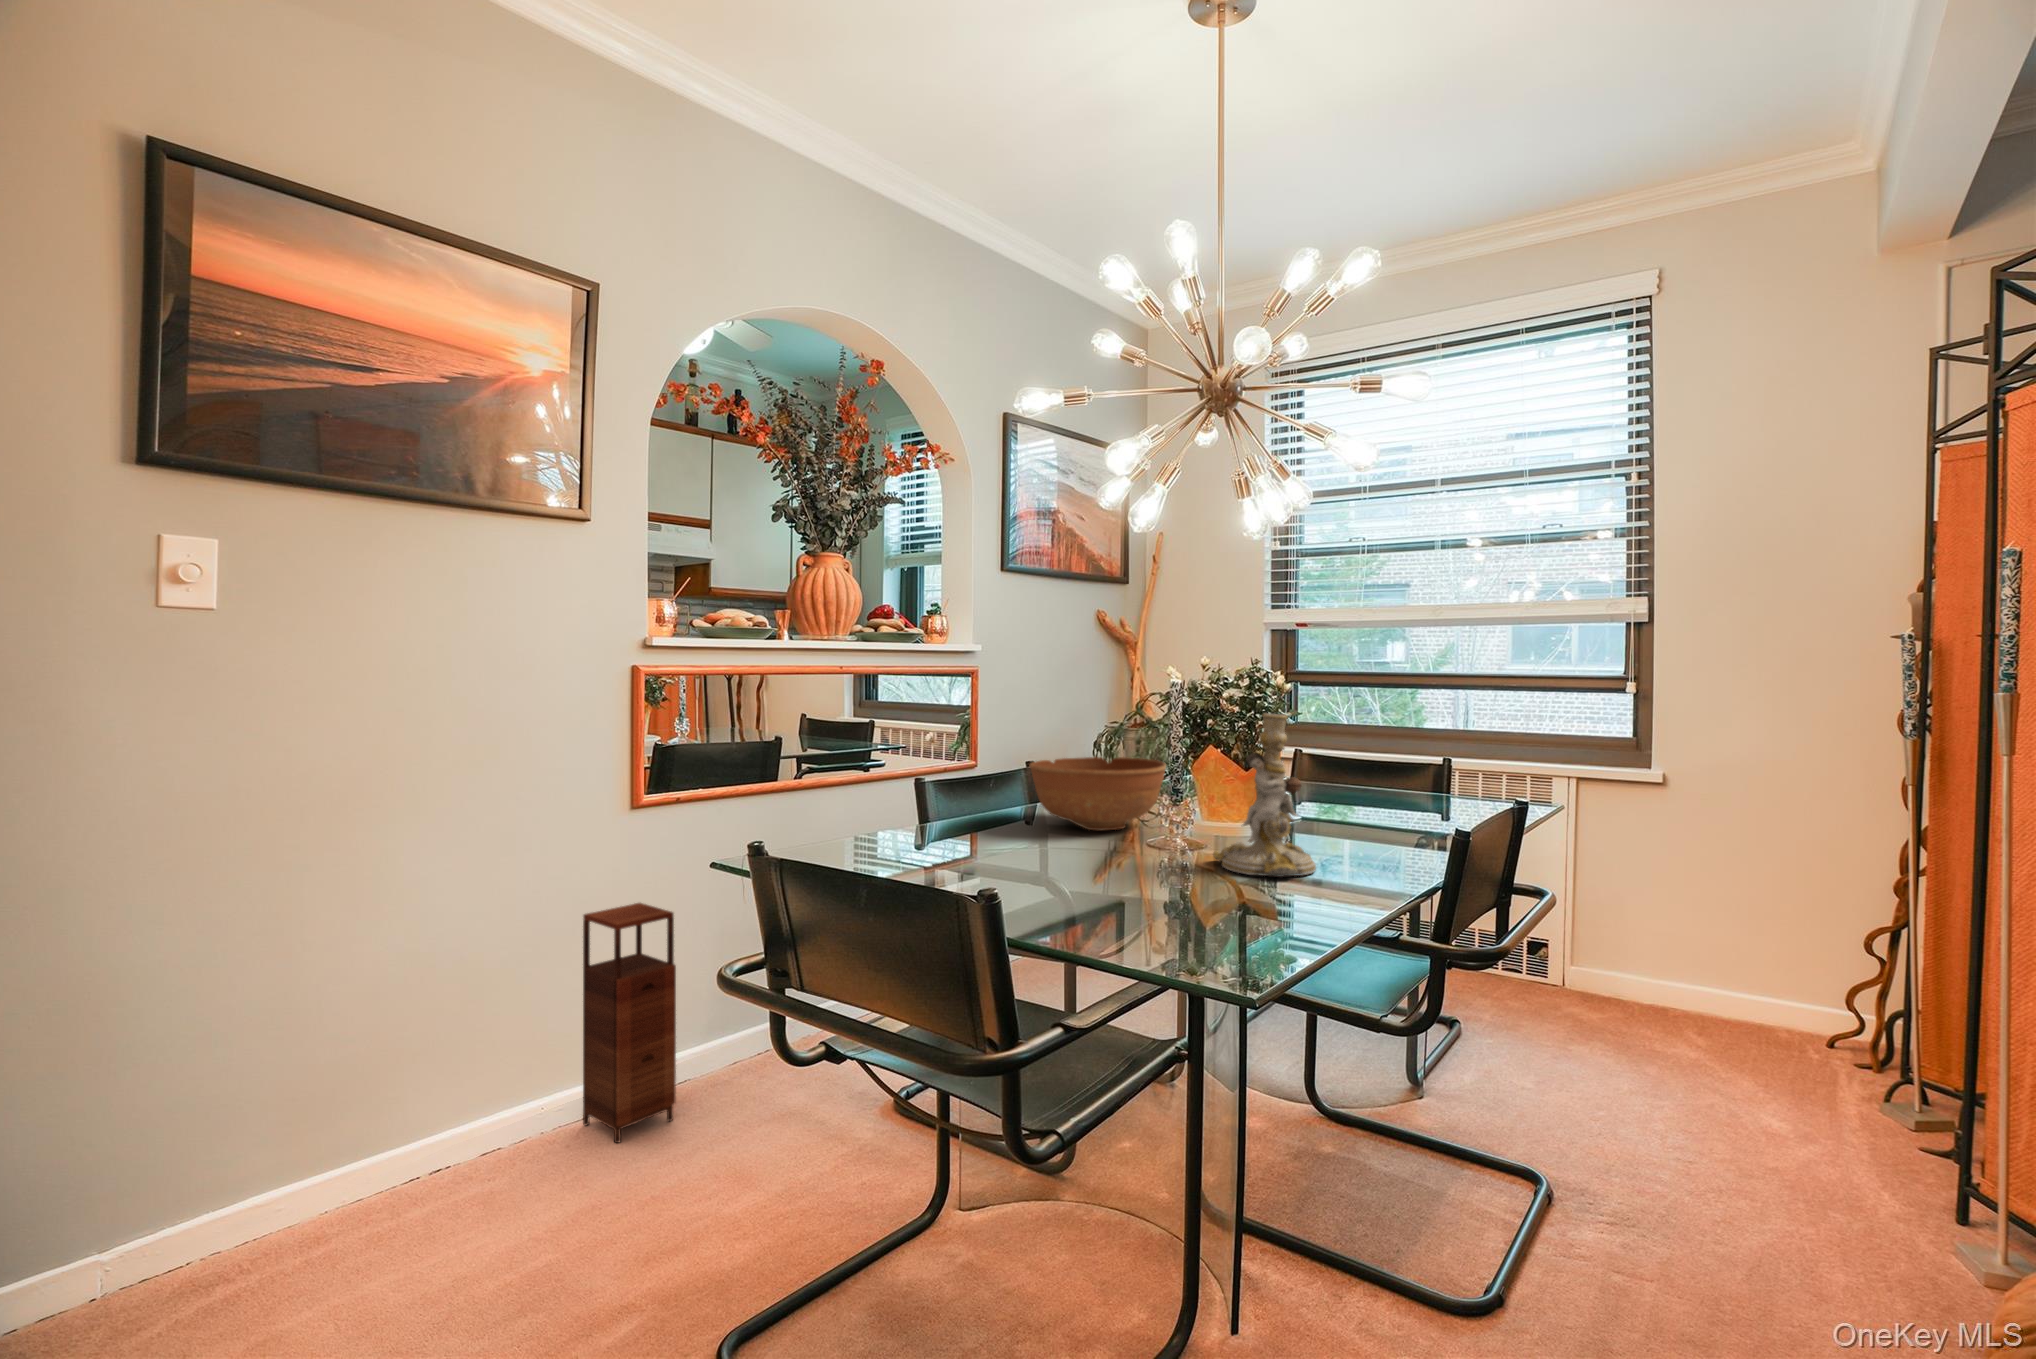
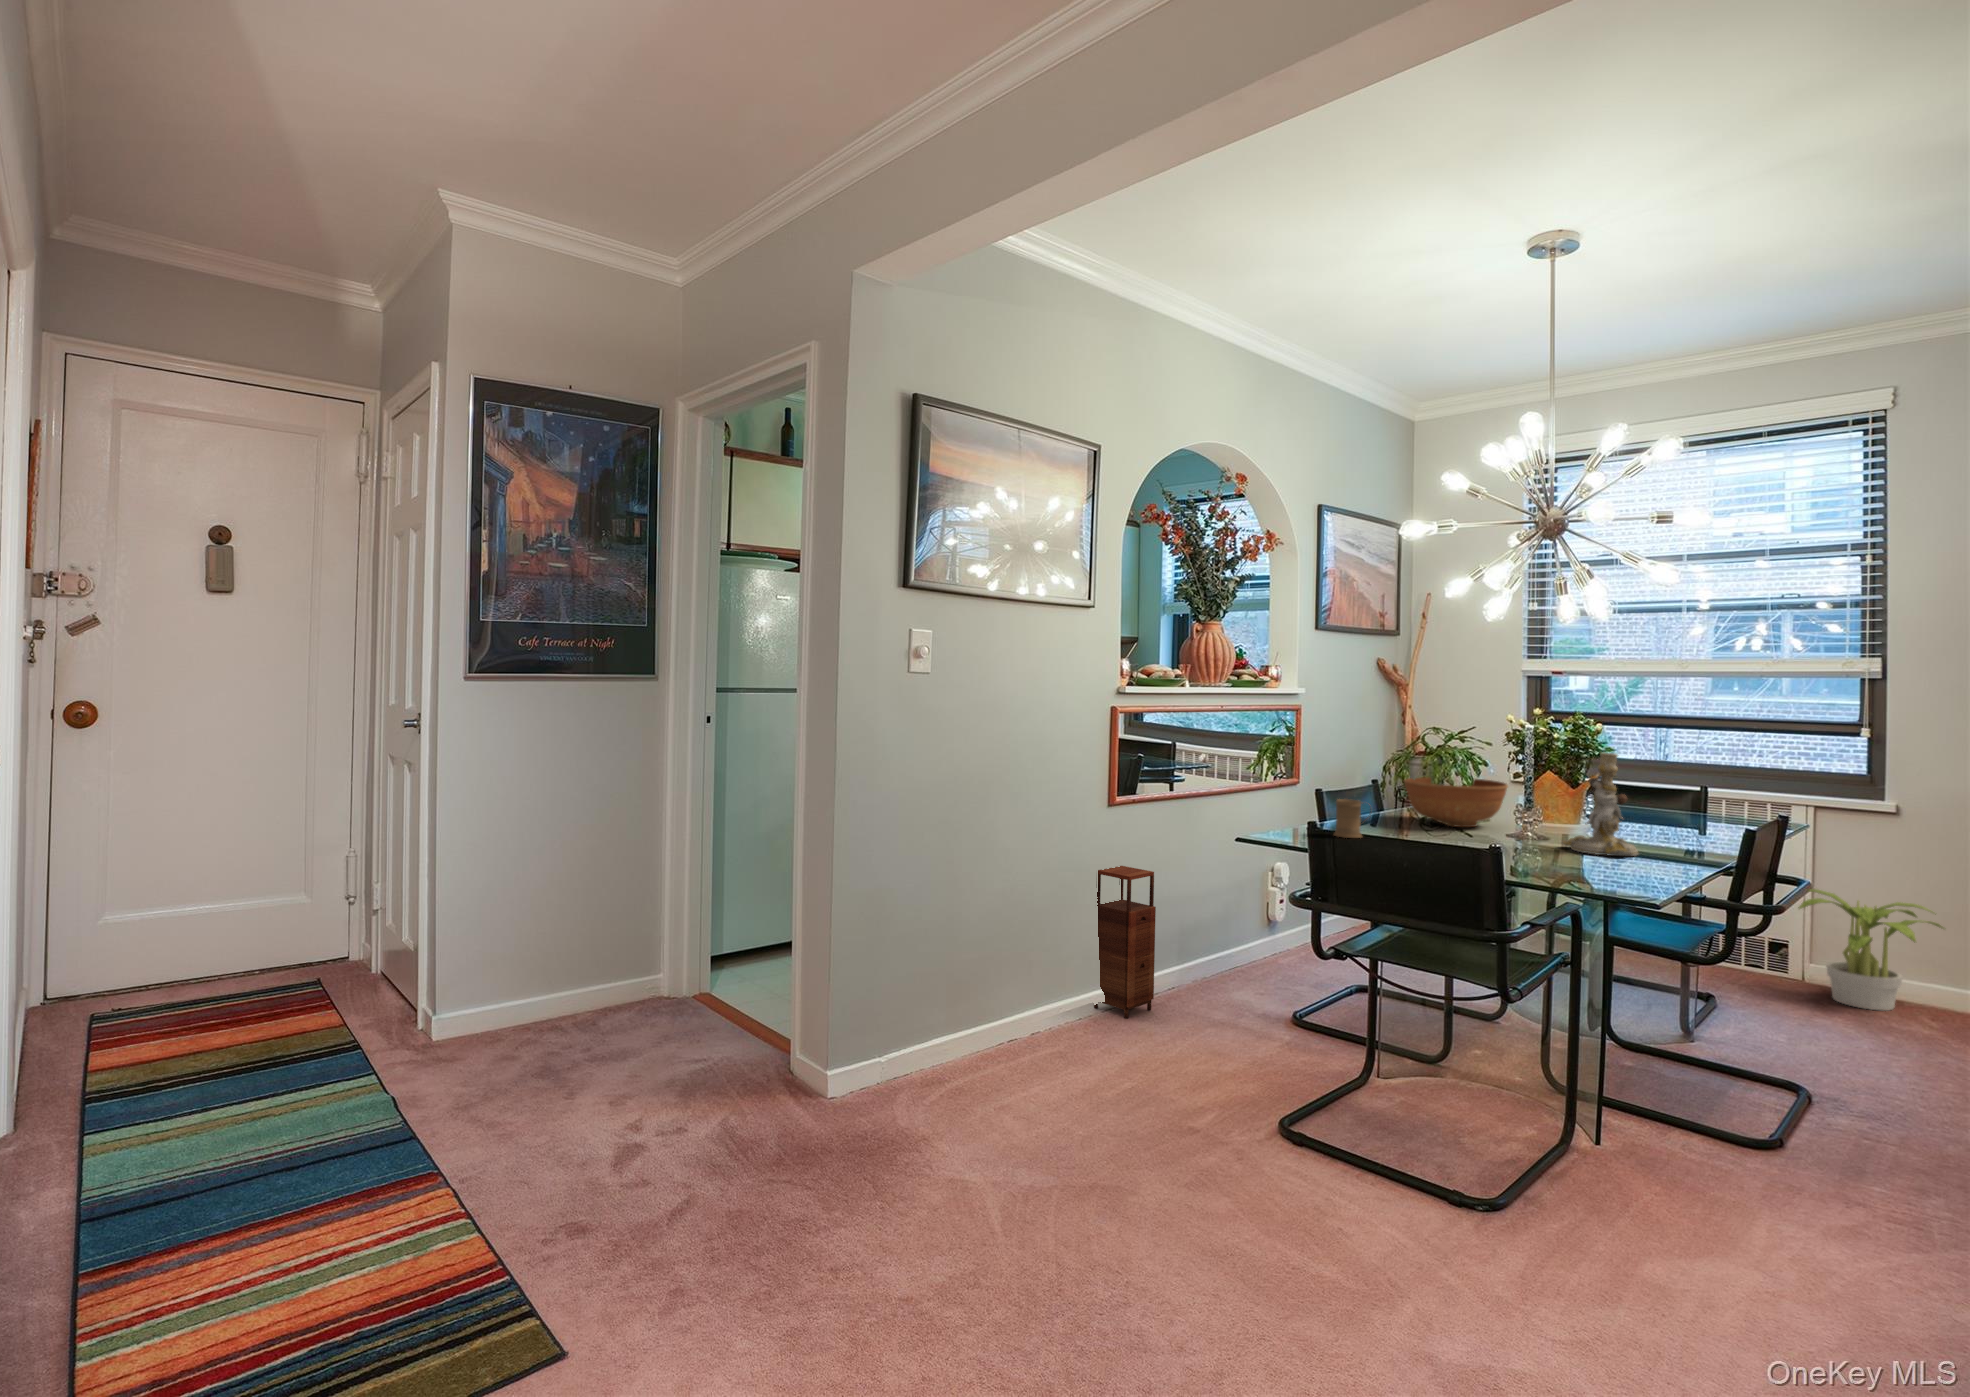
mug: none [885,797,945,859] -> present [1334,799,1368,838]
potted plant: none [1555,883,1722,1036] -> present [1798,889,1944,1011]

